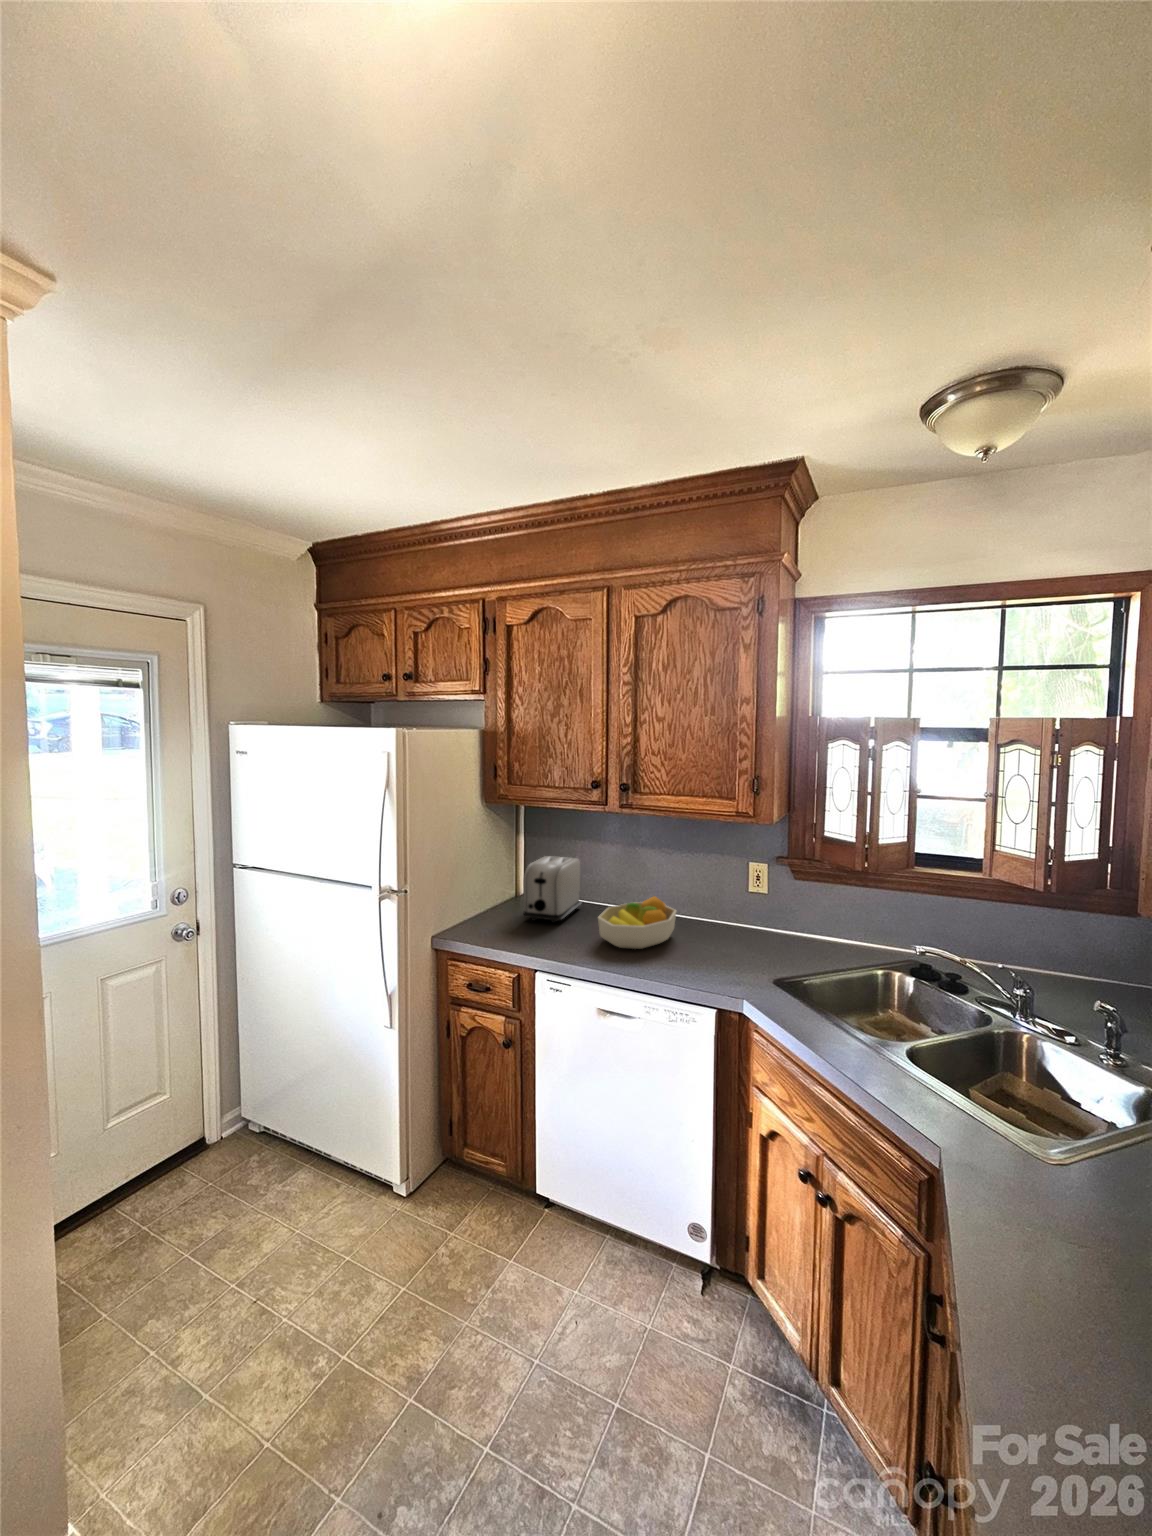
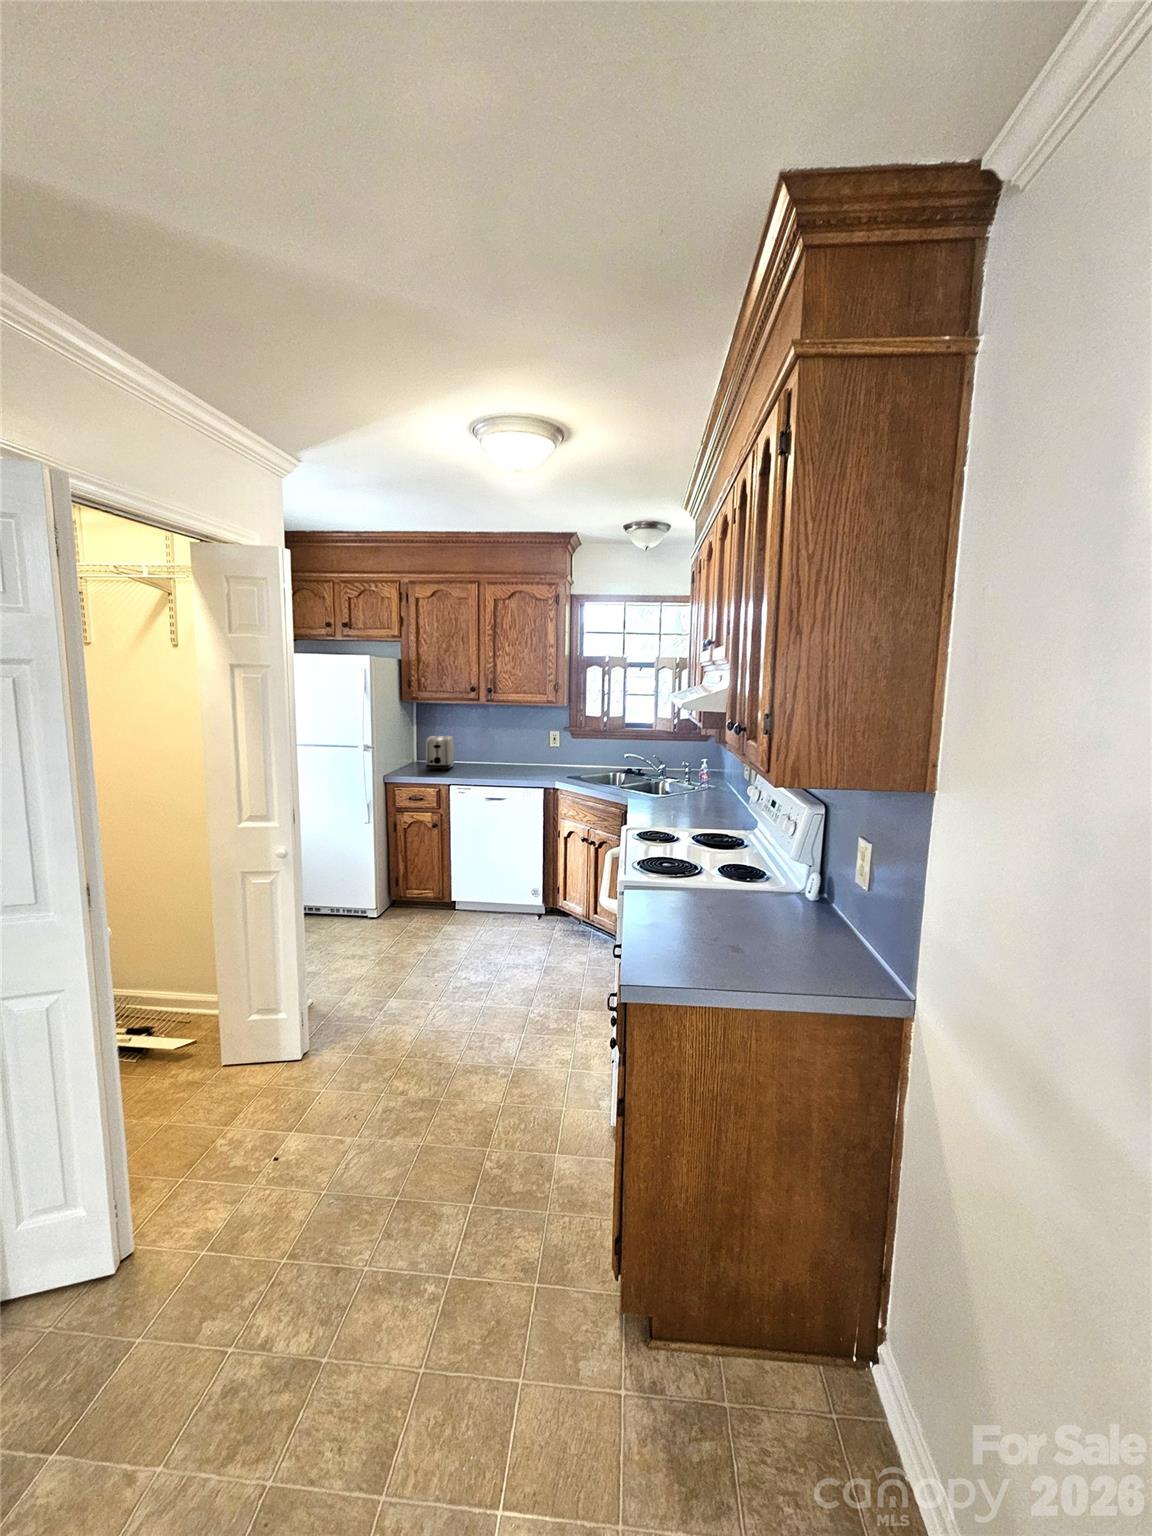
fruit bowl: present [598,896,677,949] -> none [476,751,514,775]

